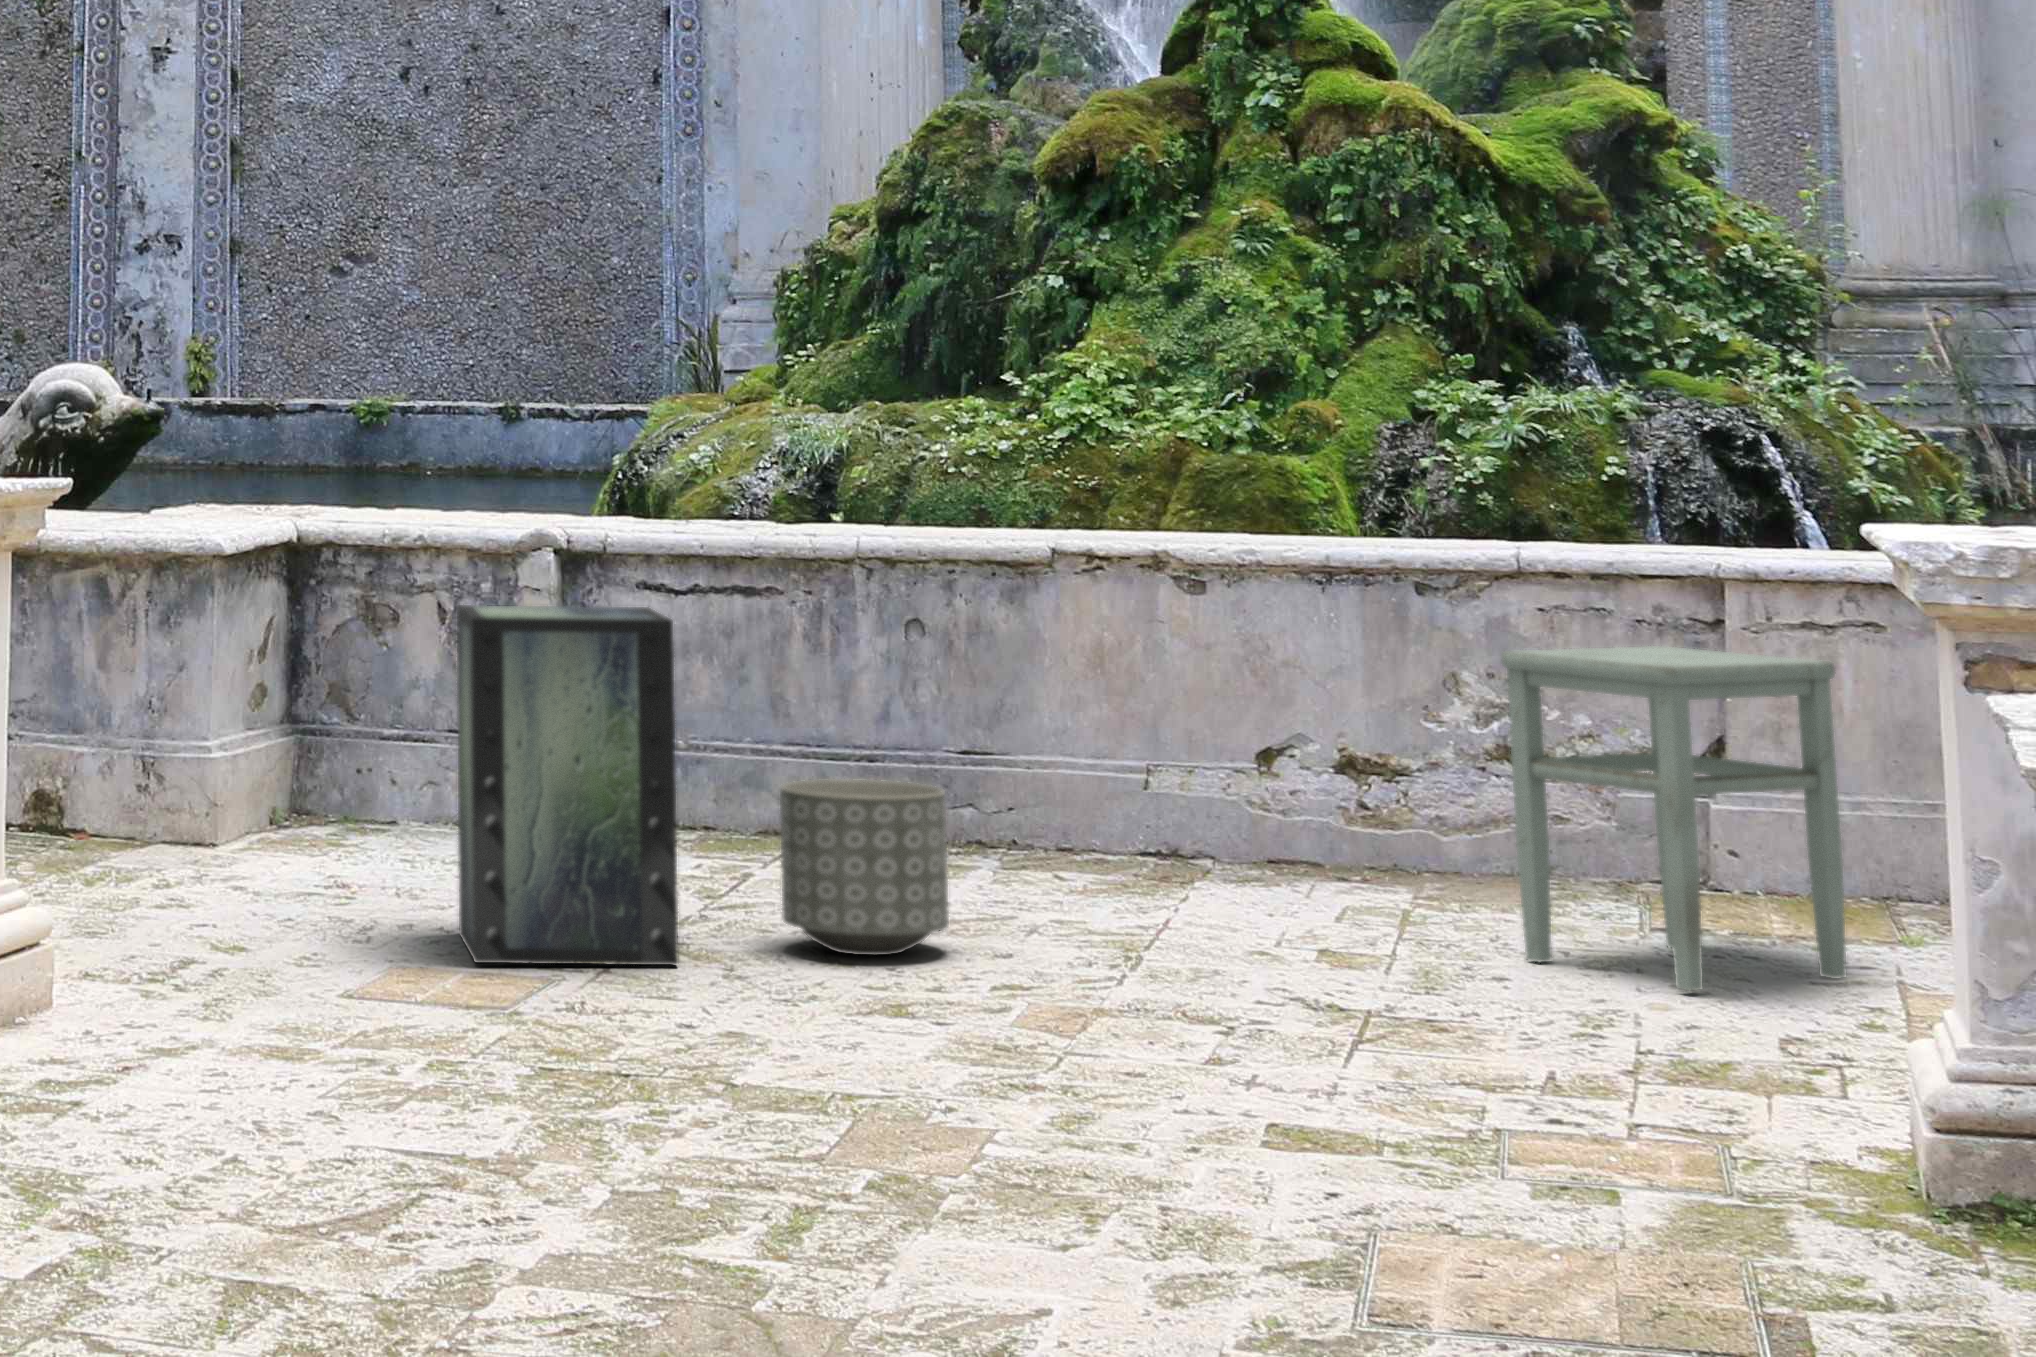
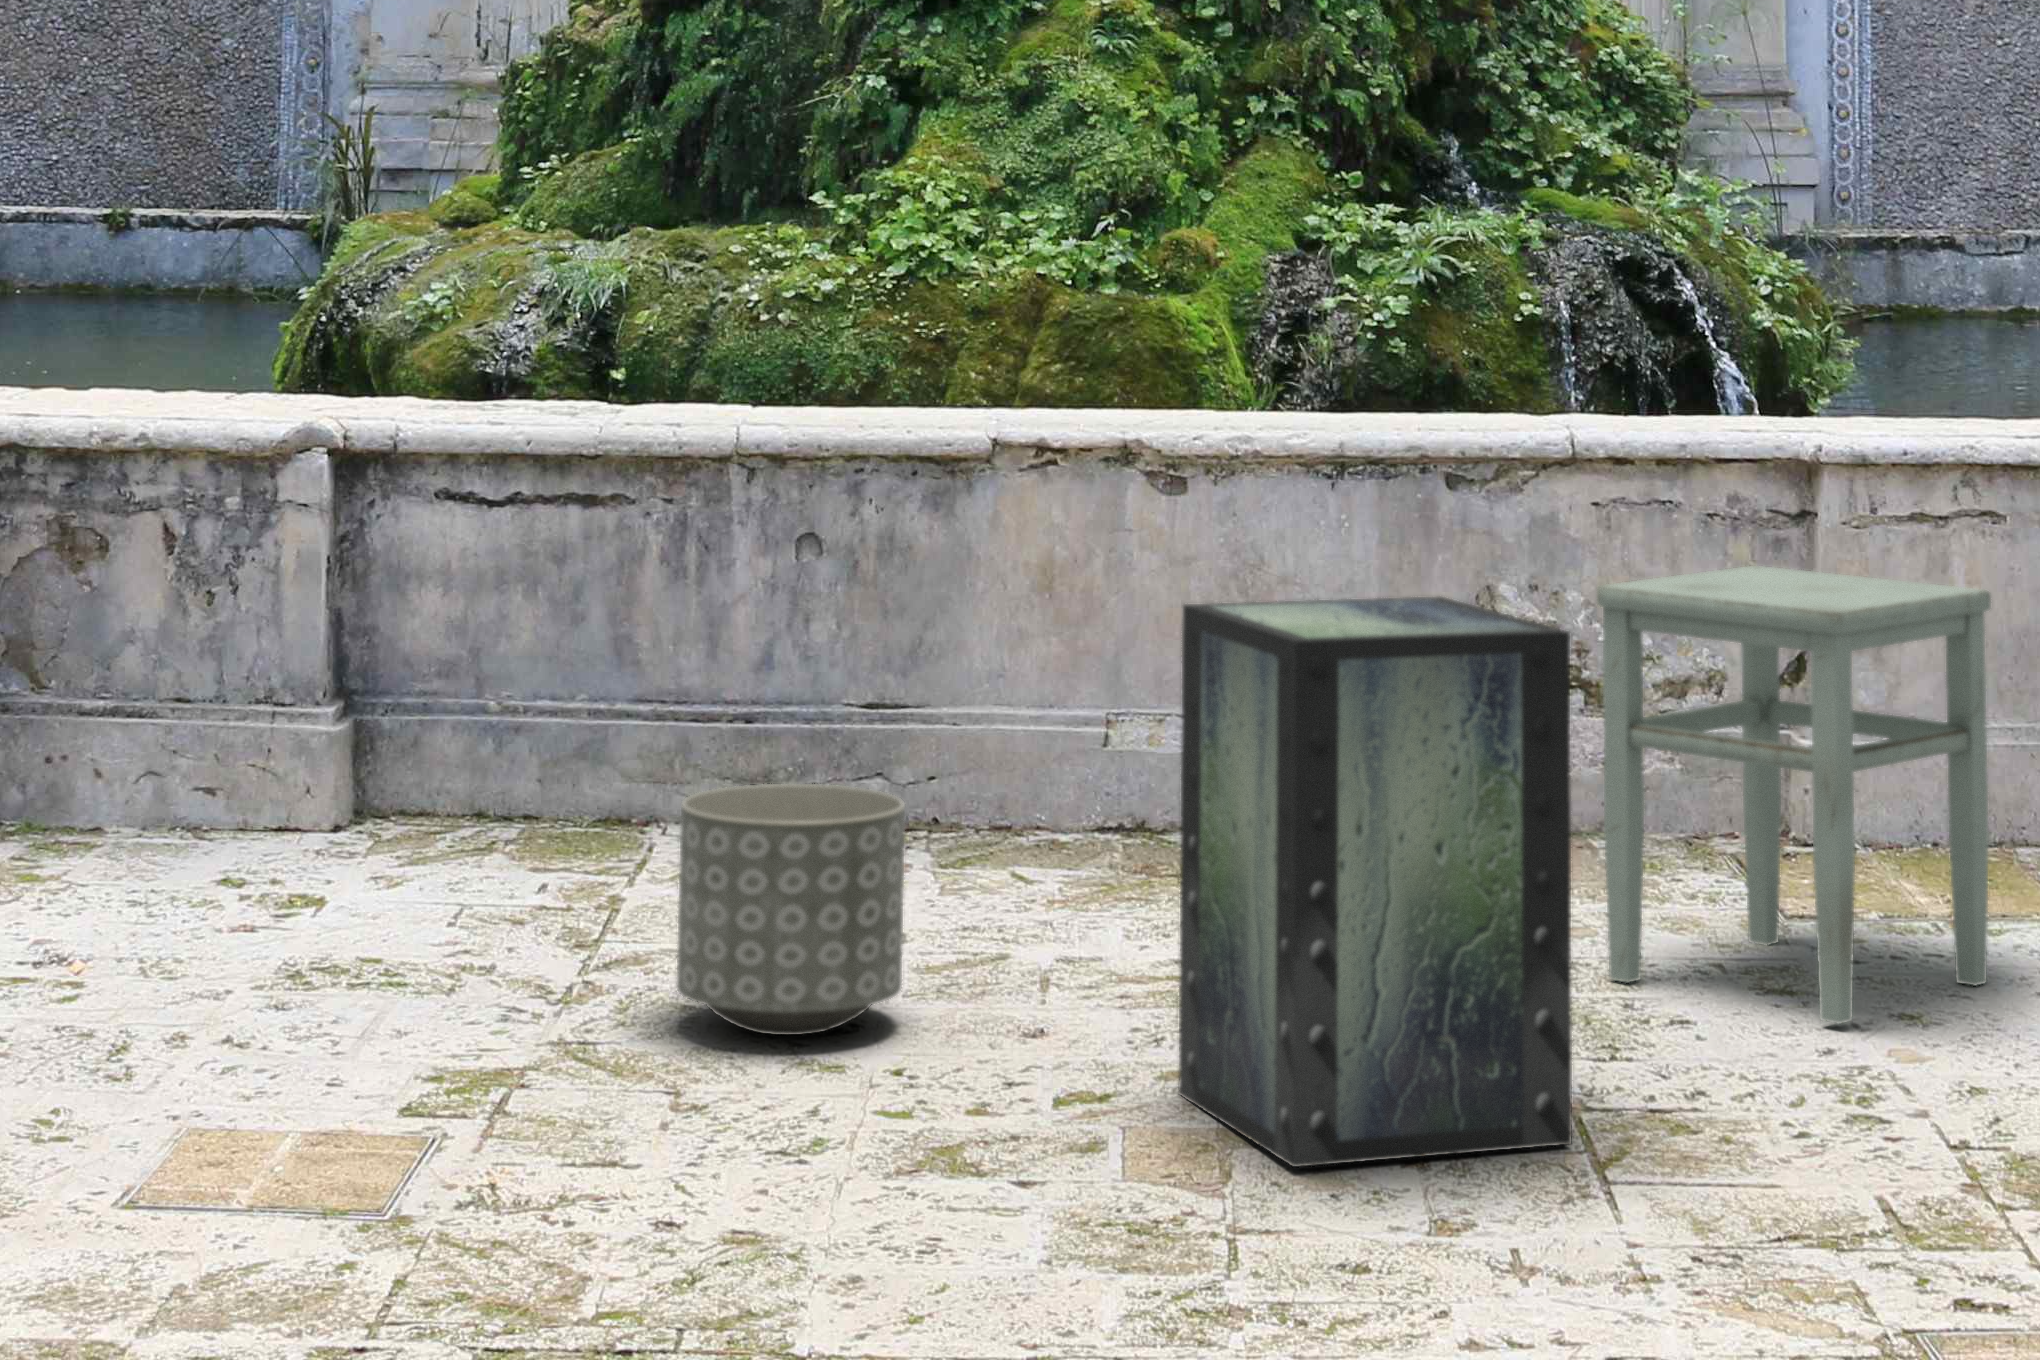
storage box: present [457,605,679,965] -> present [1178,597,1572,1167]

